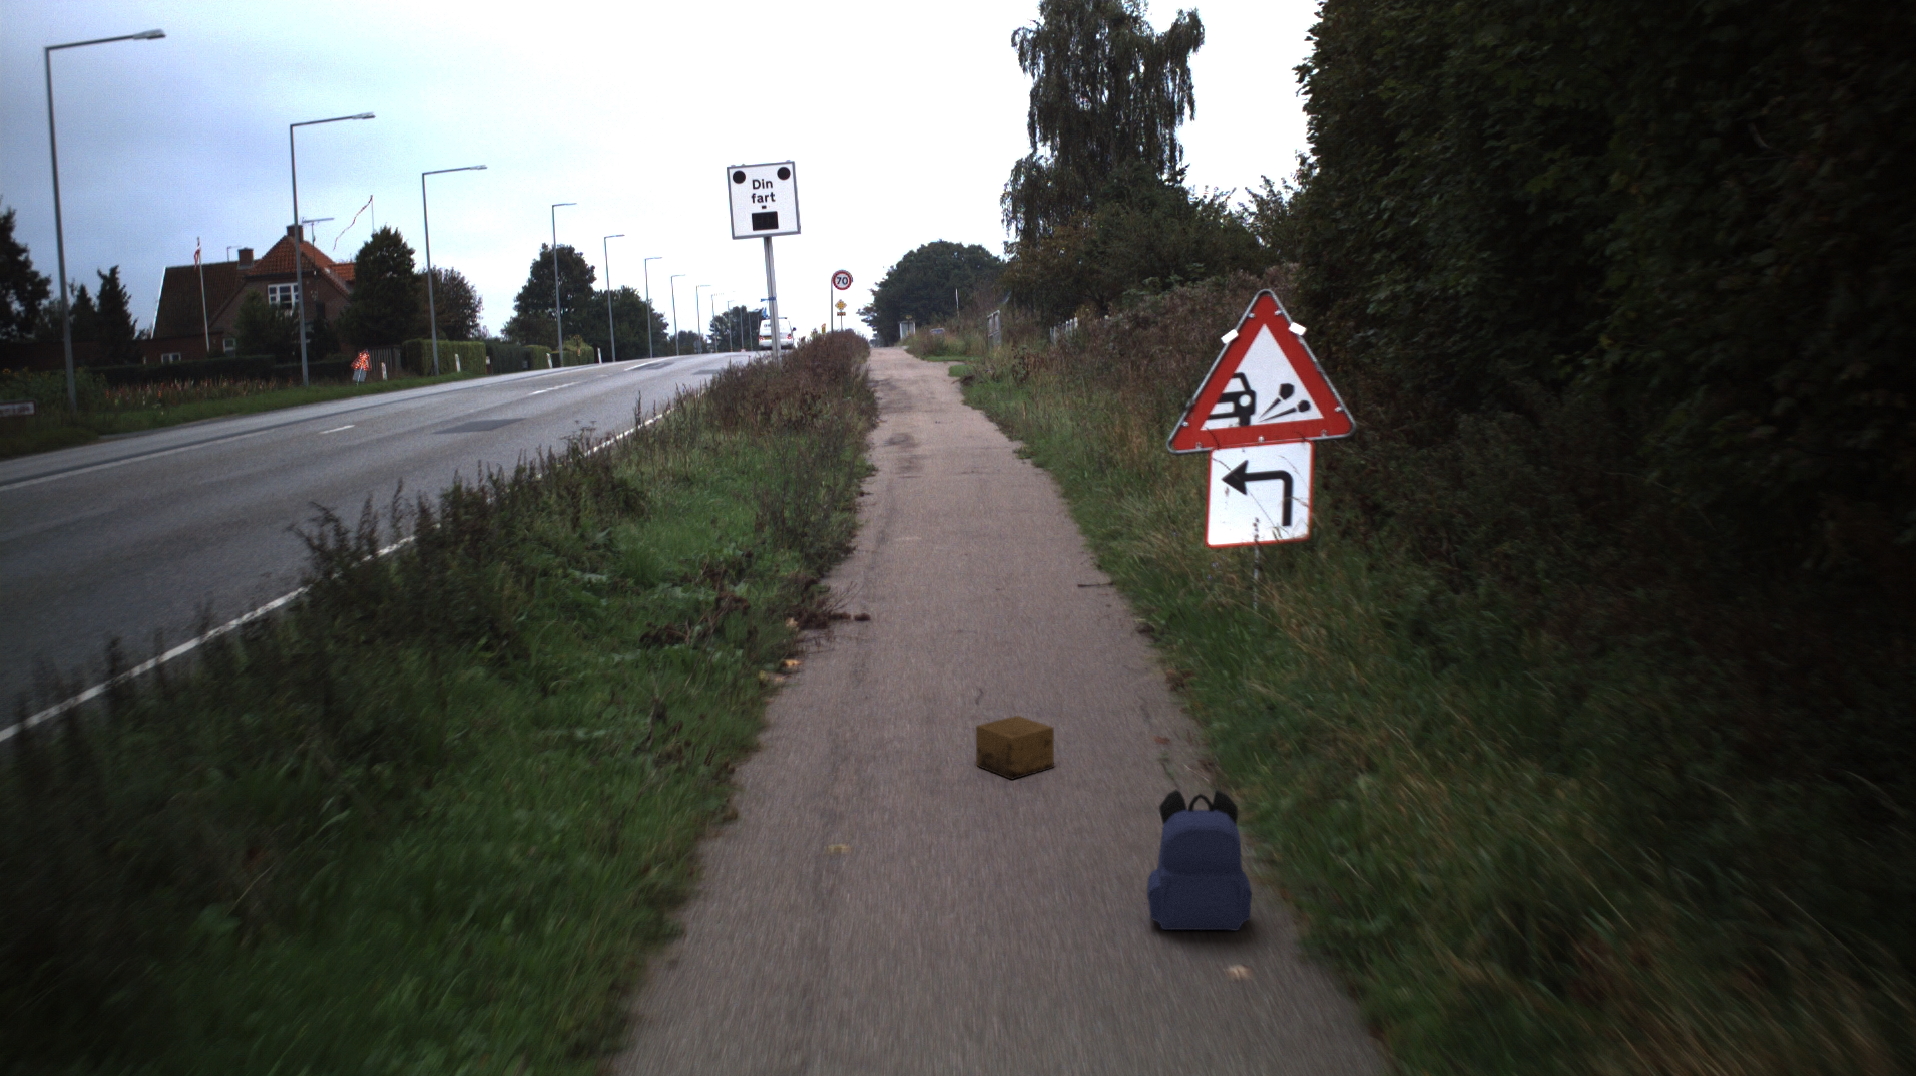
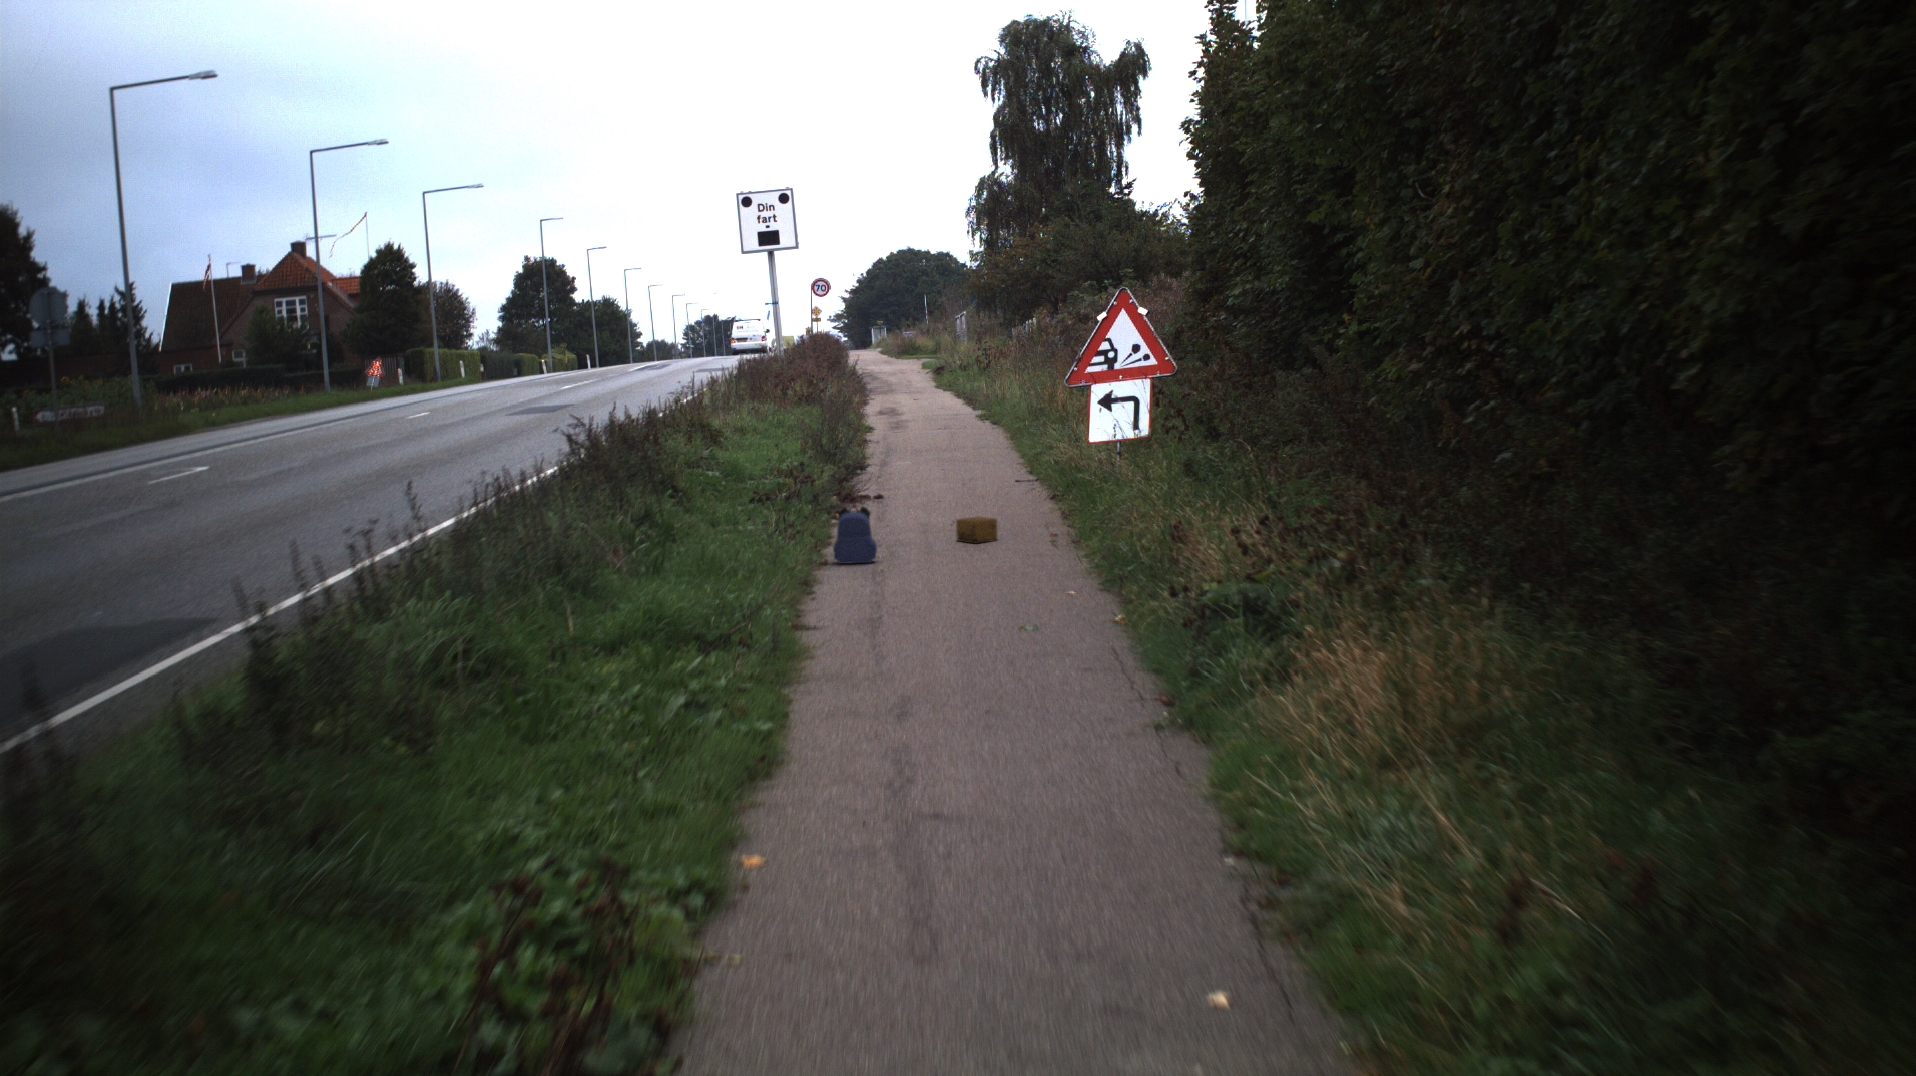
backpack: present [1147,789,1252,931] -> present [833,506,877,564]

